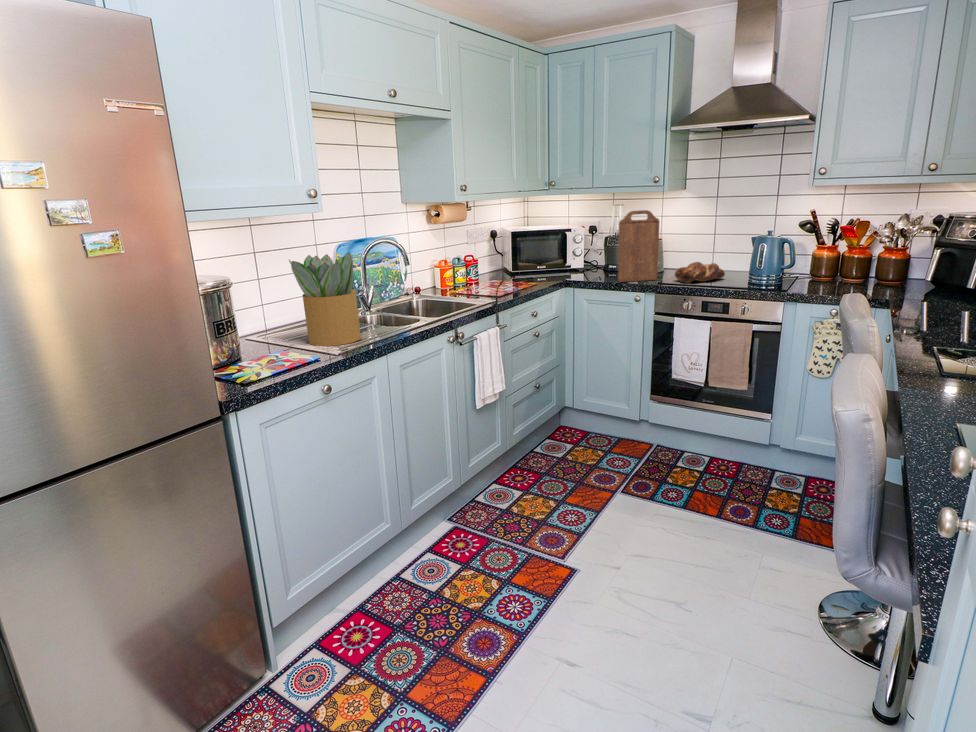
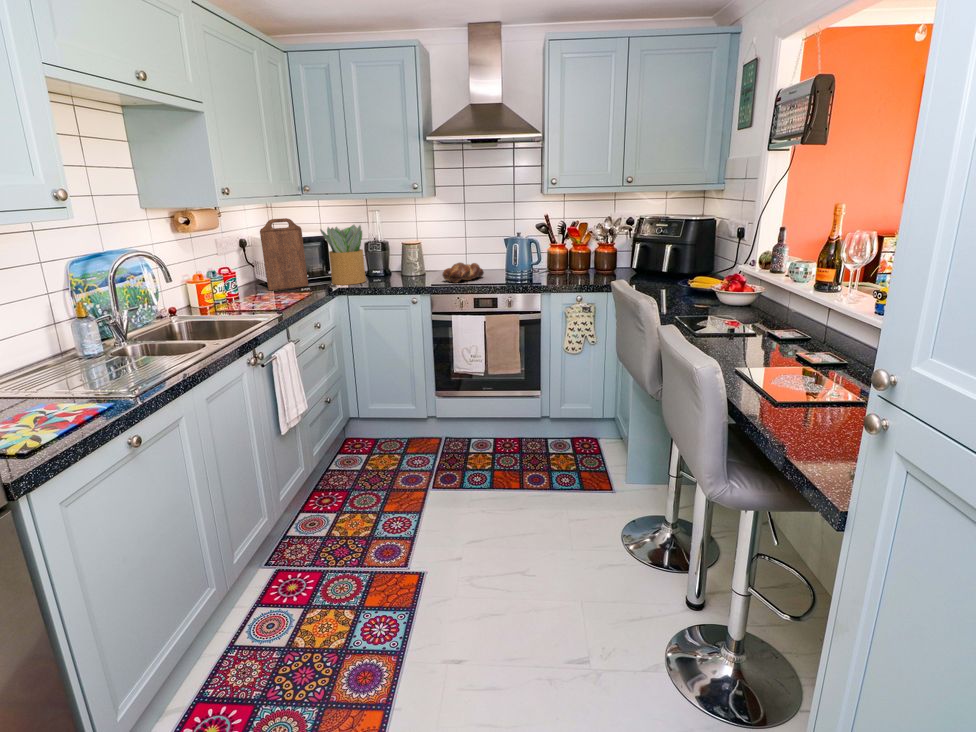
cutting board: present [618,210,660,282] -> present [260,218,308,290]
potted plant: present [289,252,361,346] -> present [320,225,366,285]

